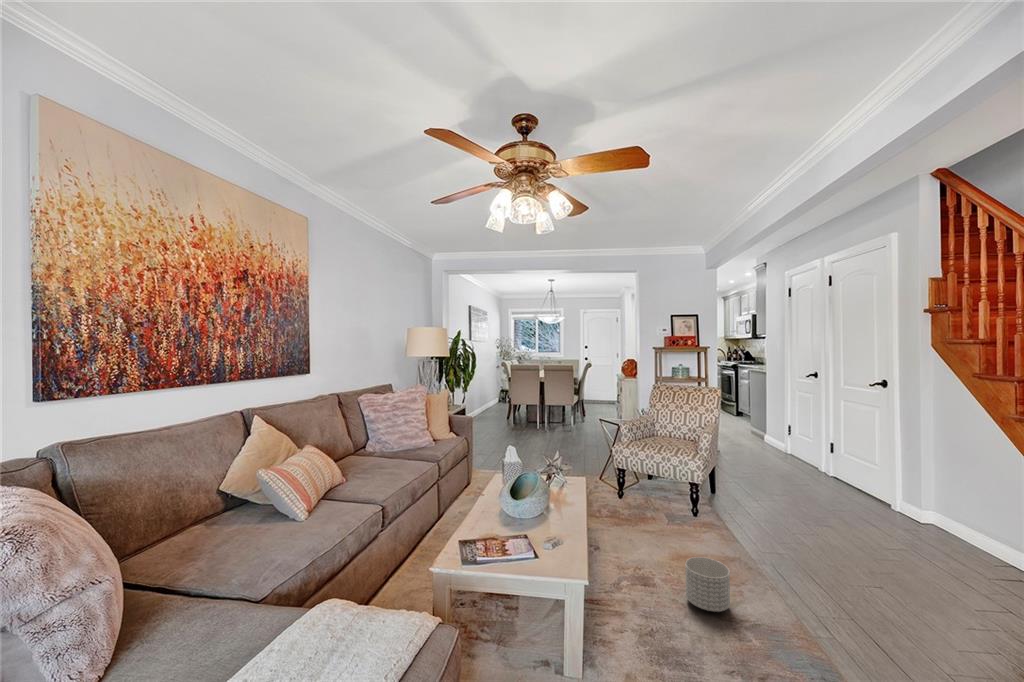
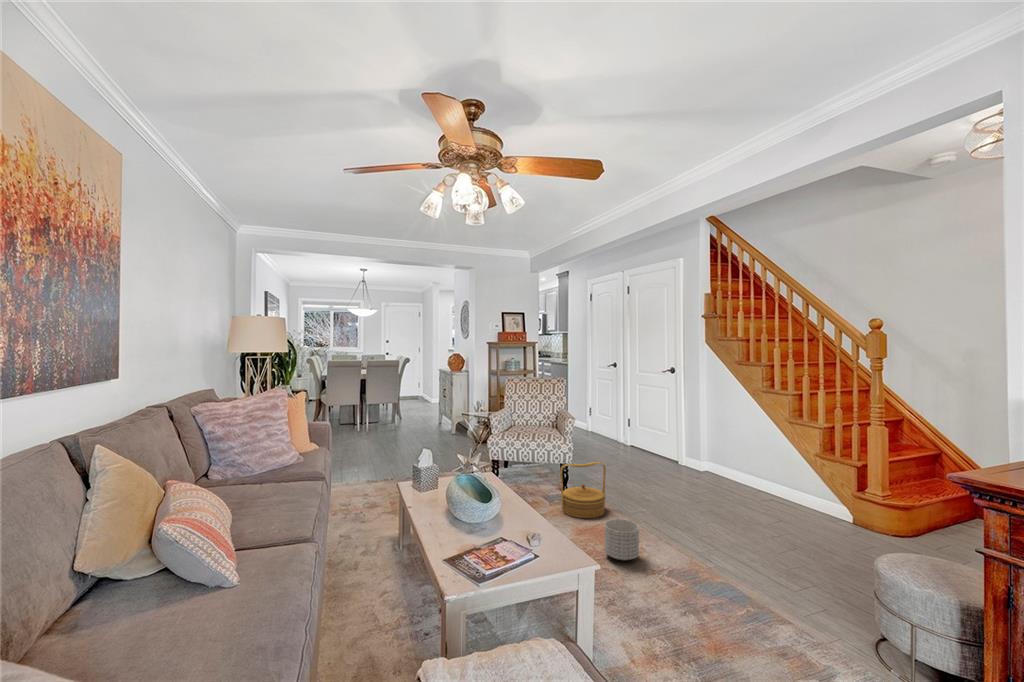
basket: none [672,483,732,551] -> present [560,462,606,518]

